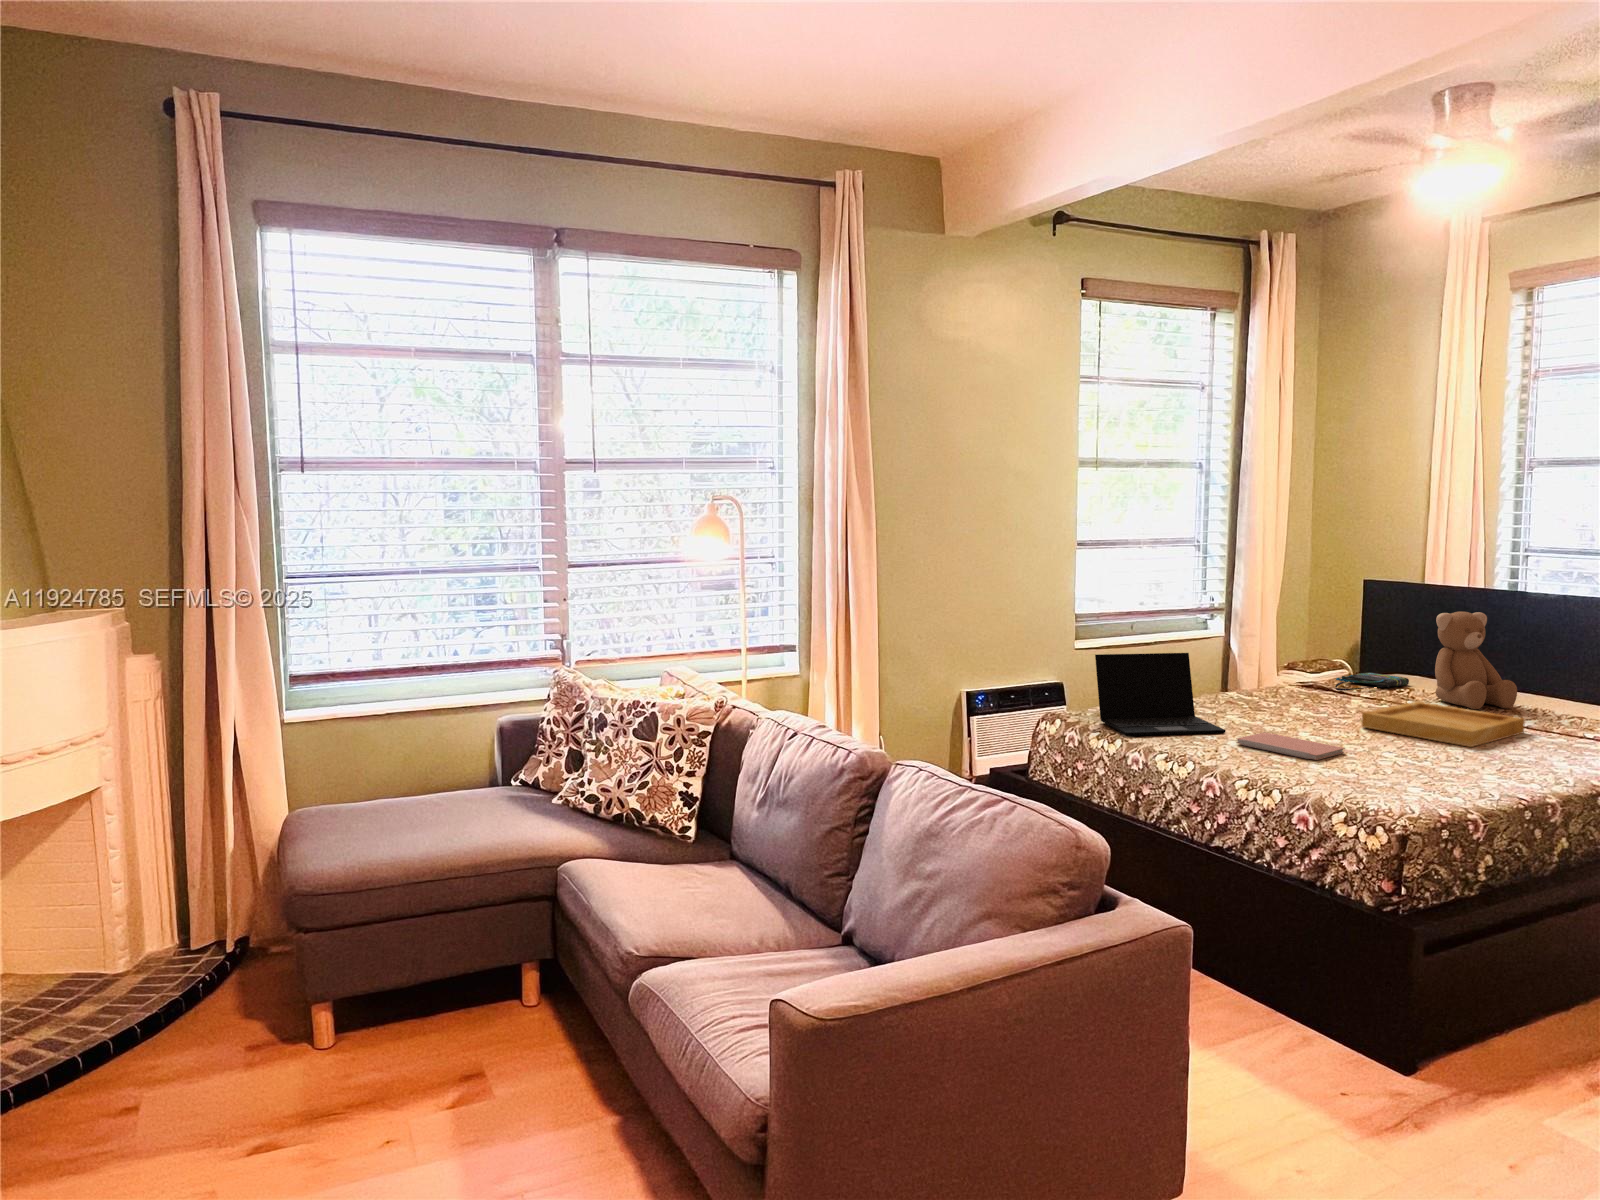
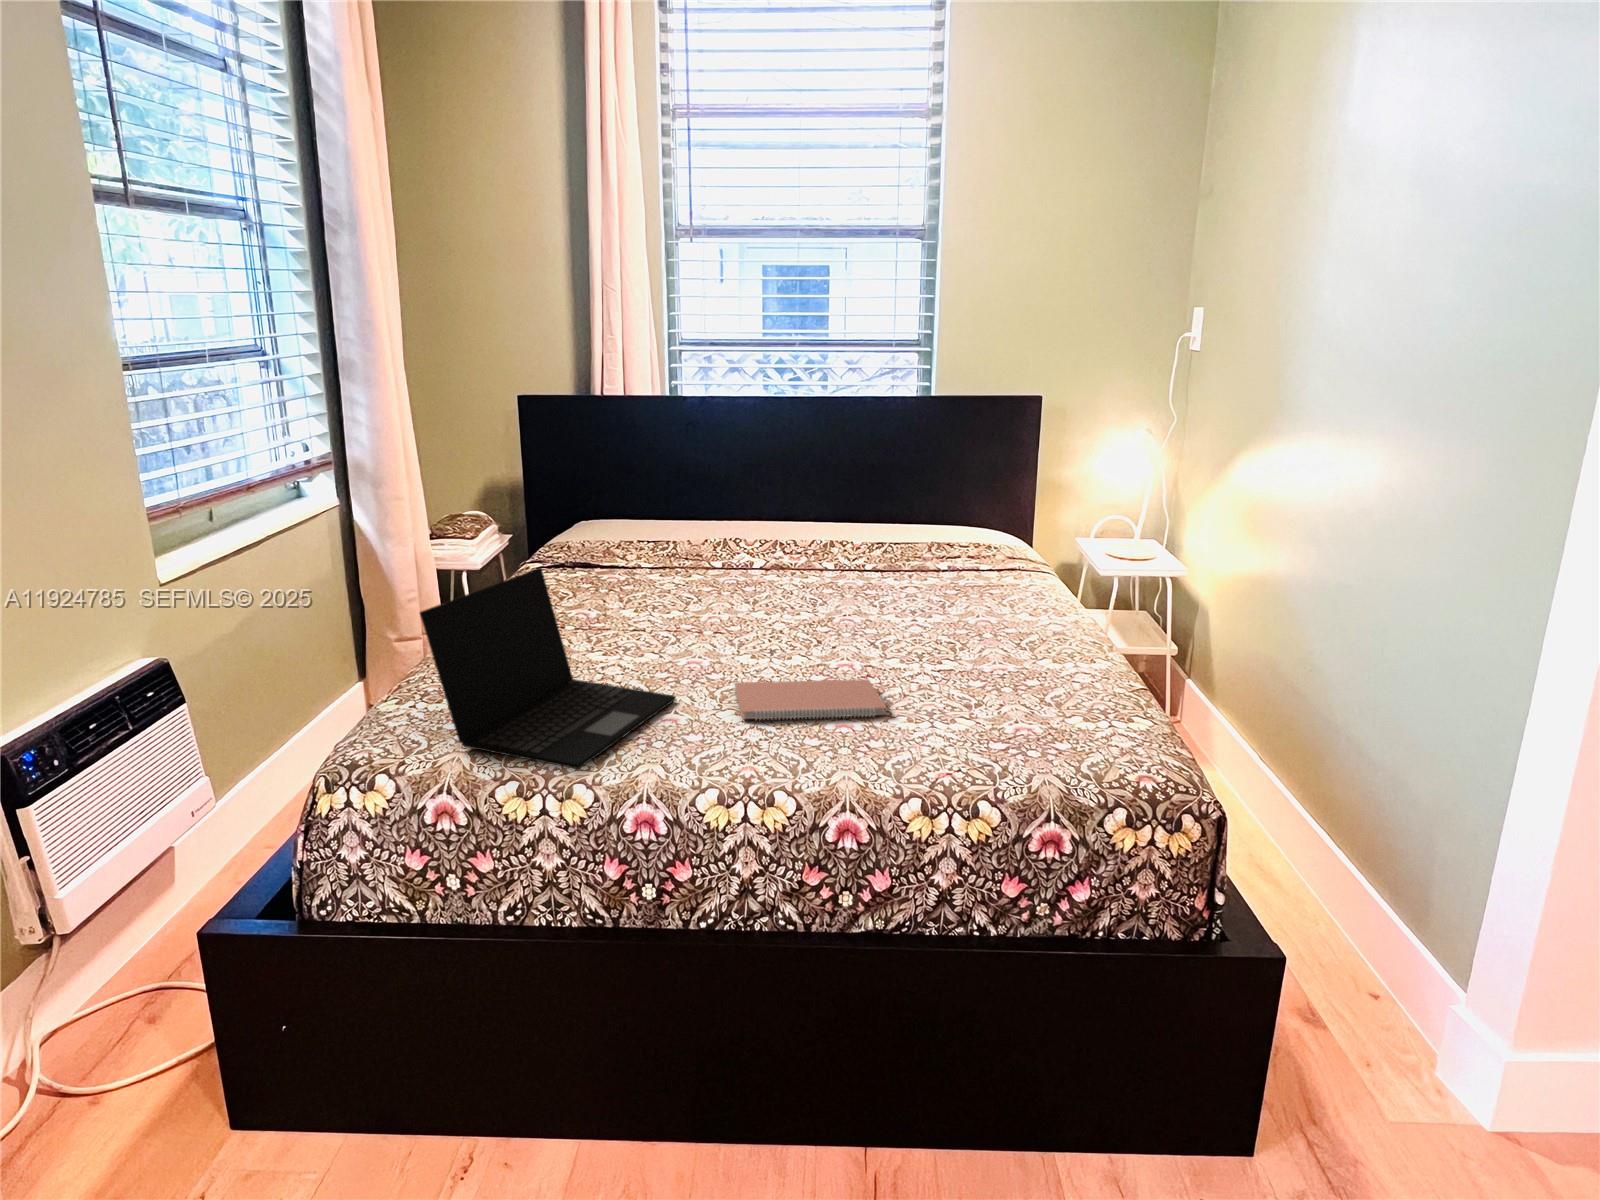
teddy bear: present [1435,612,1517,709] -> none [706,441,798,567]
tote bag: present [1335,673,1409,691] -> none [568,534,639,571]
tray: present [1362,701,1525,747] -> none [757,572,918,630]

